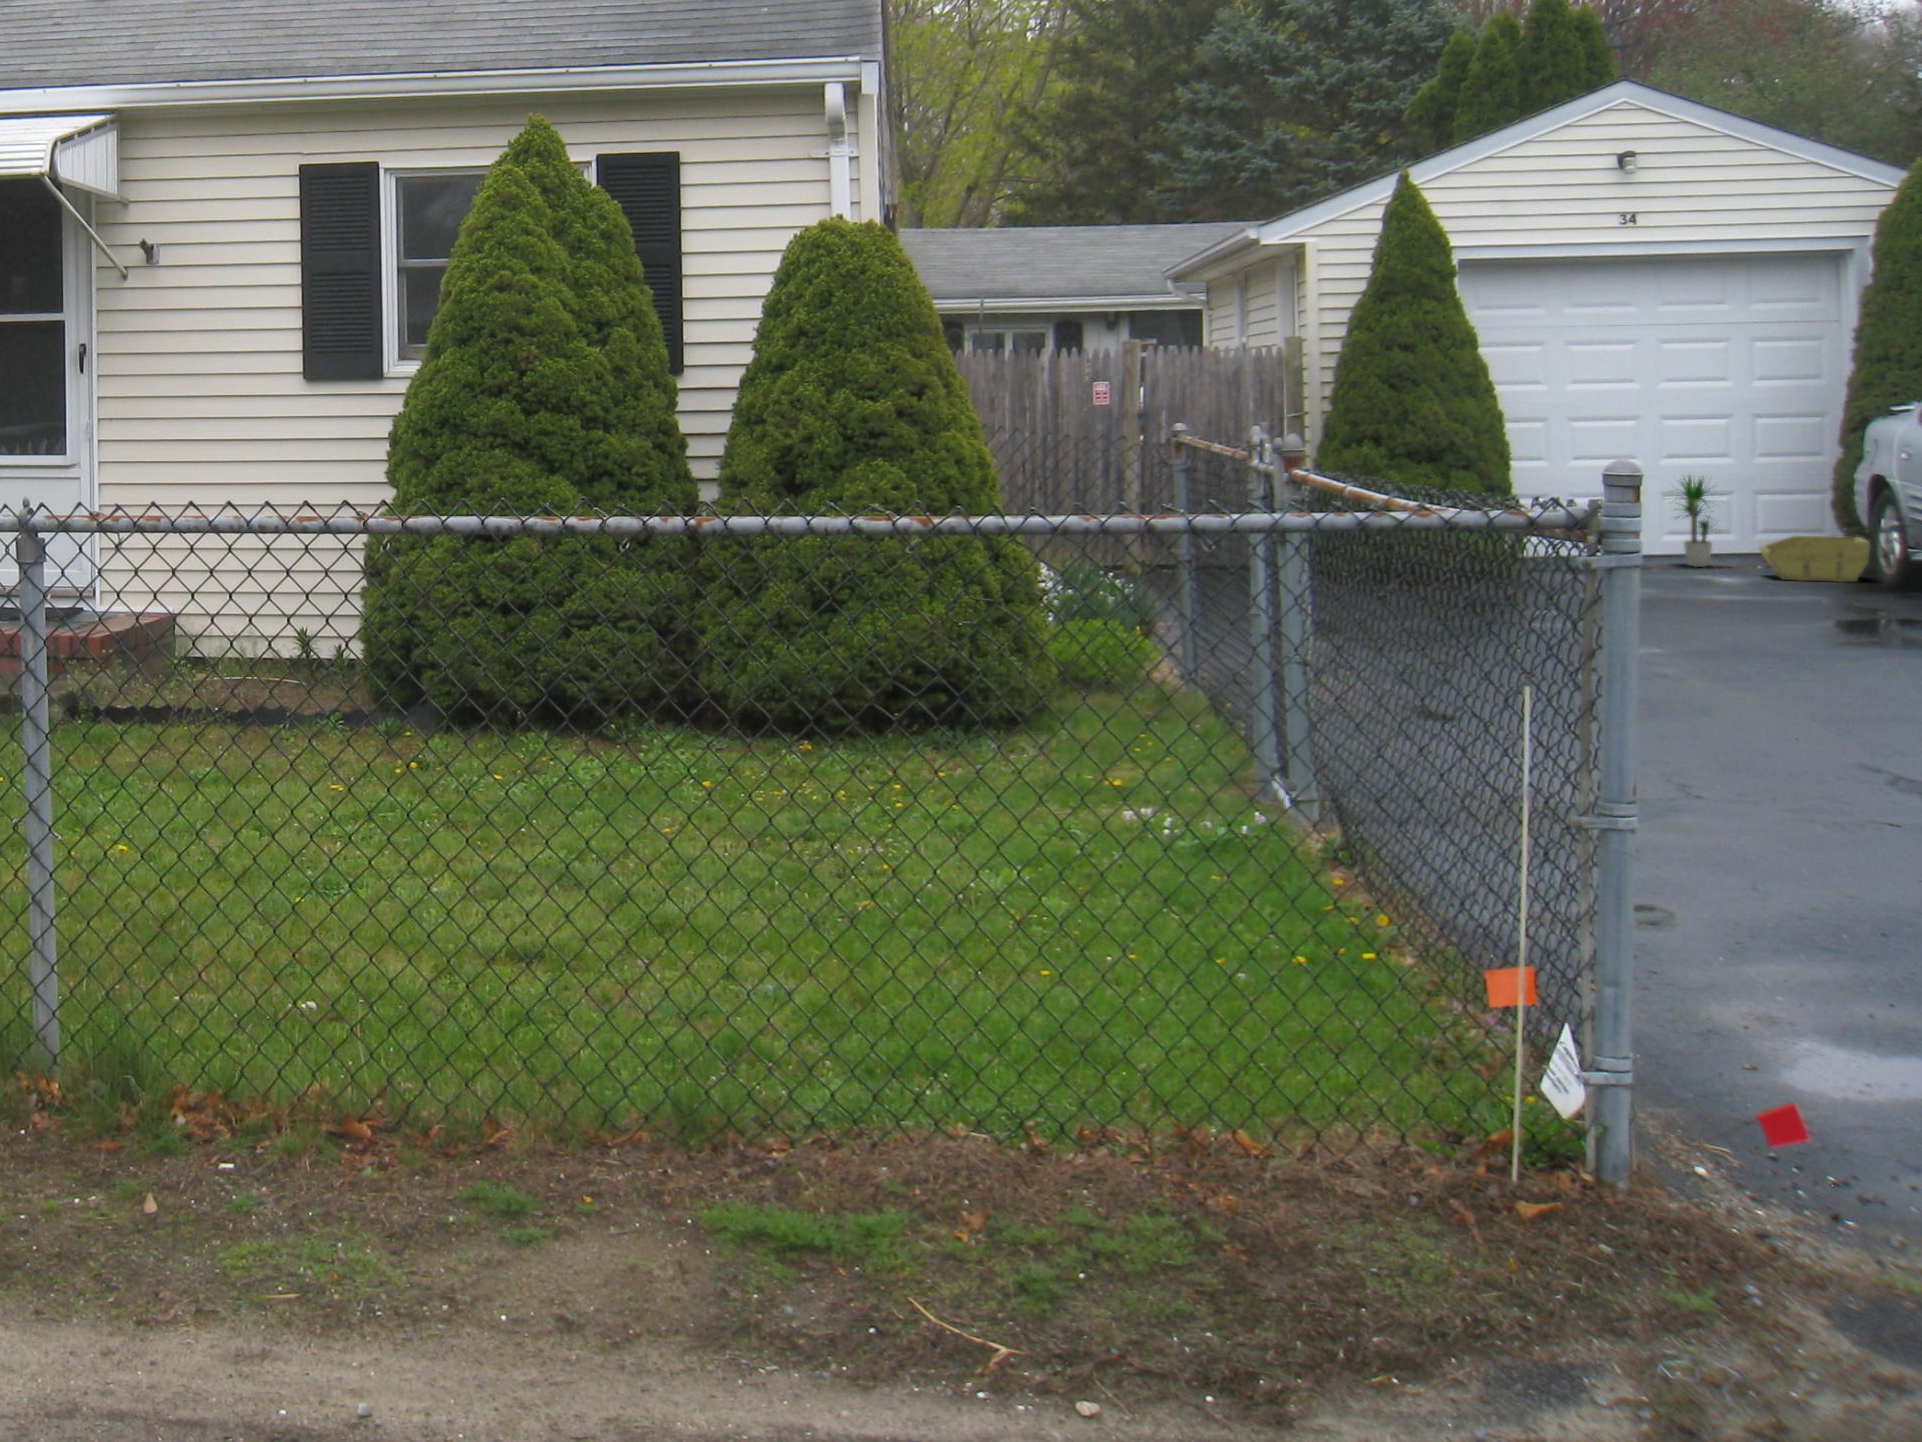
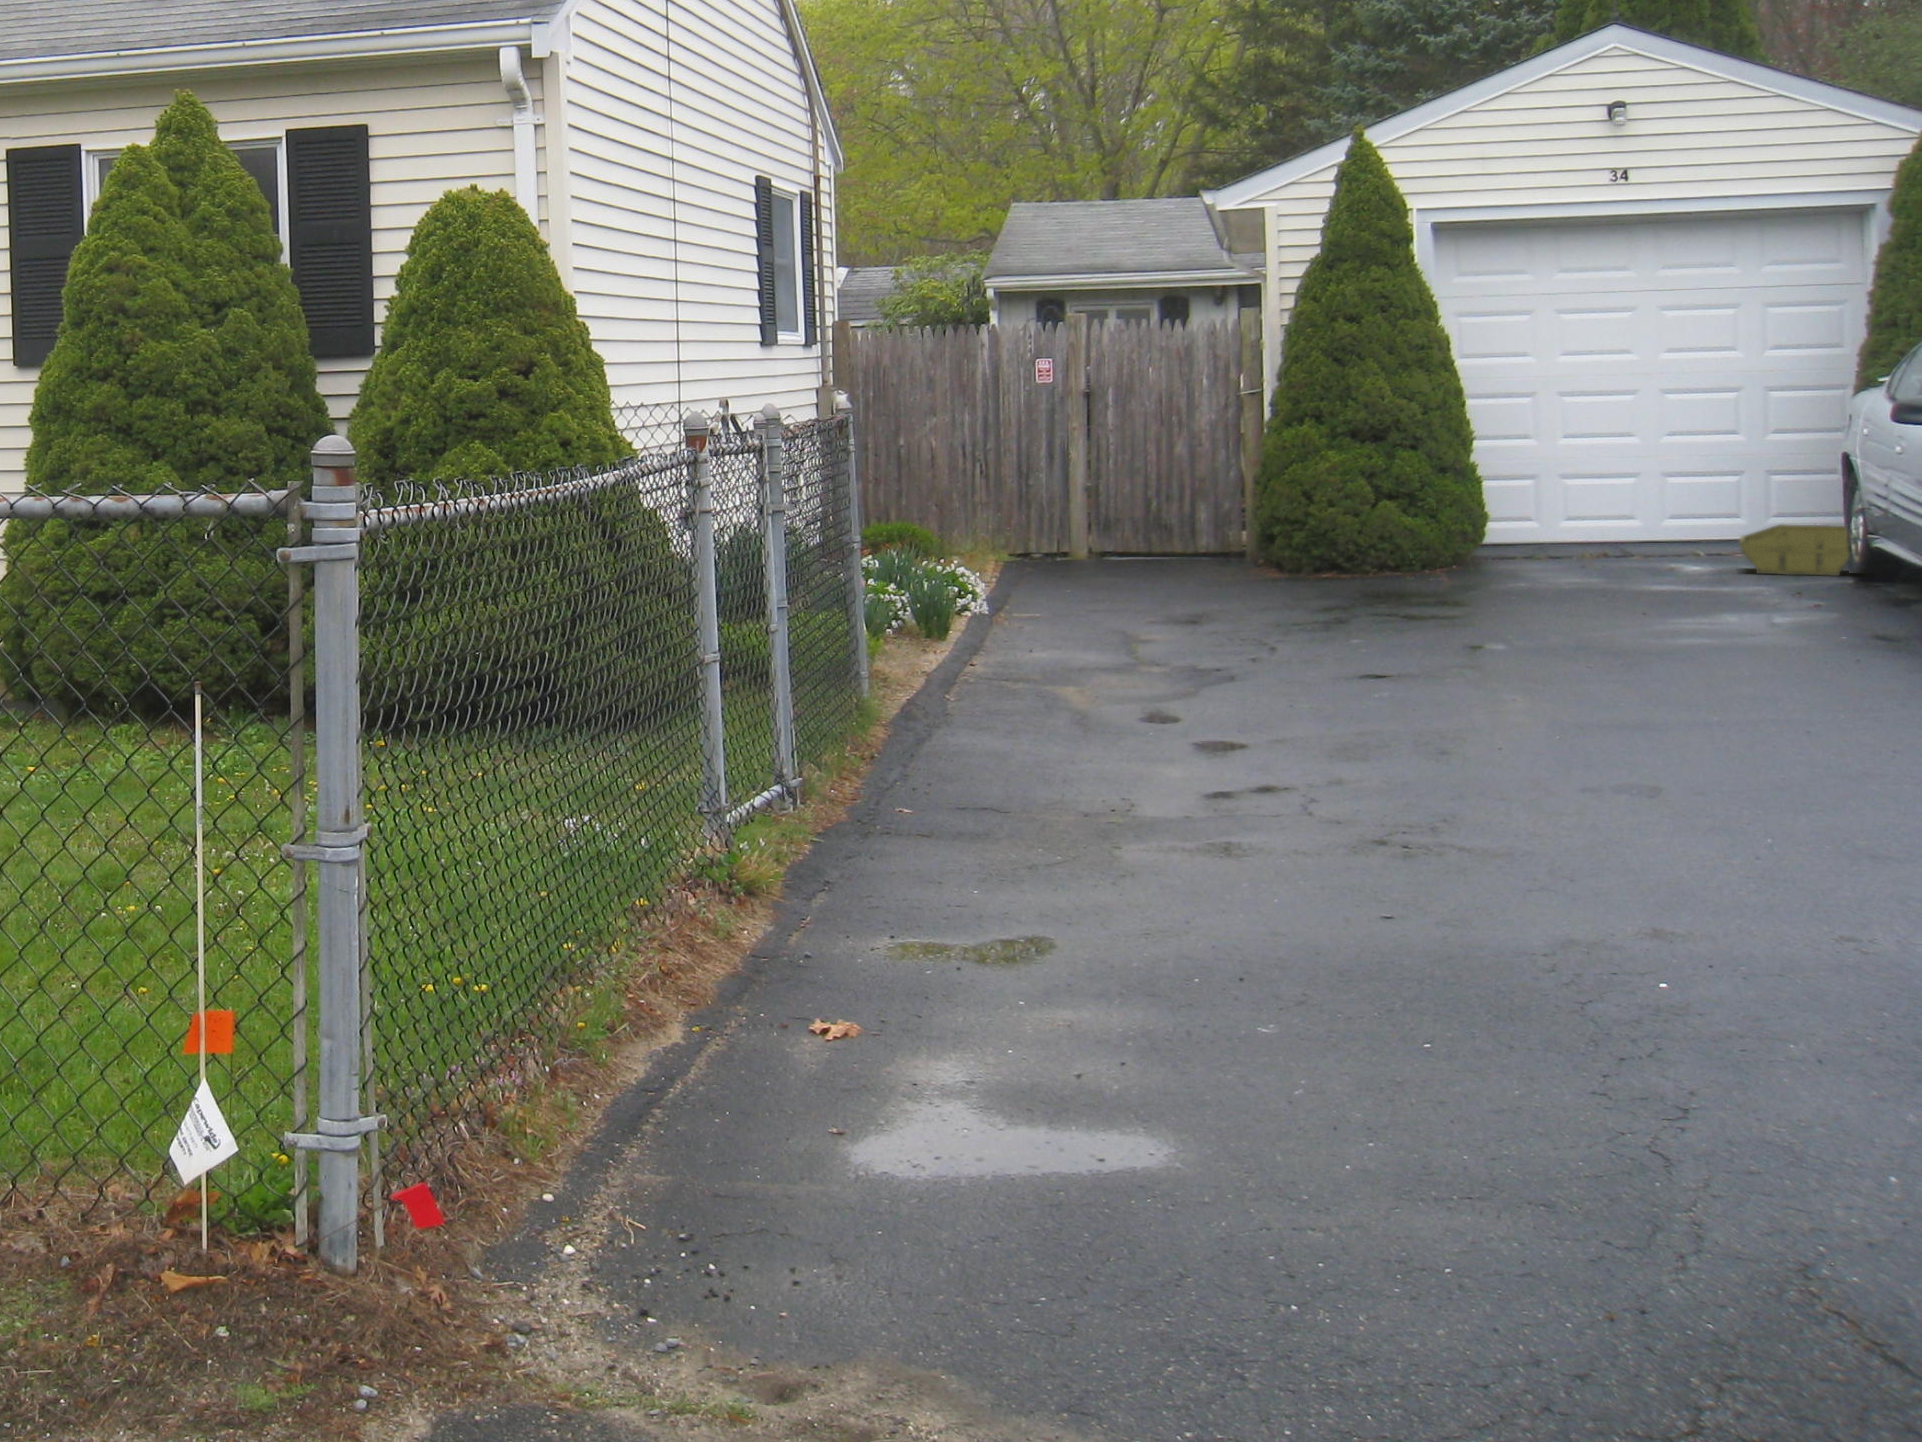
potted plant: present [1673,476,1717,567] -> none [1643,454,1718,559]

